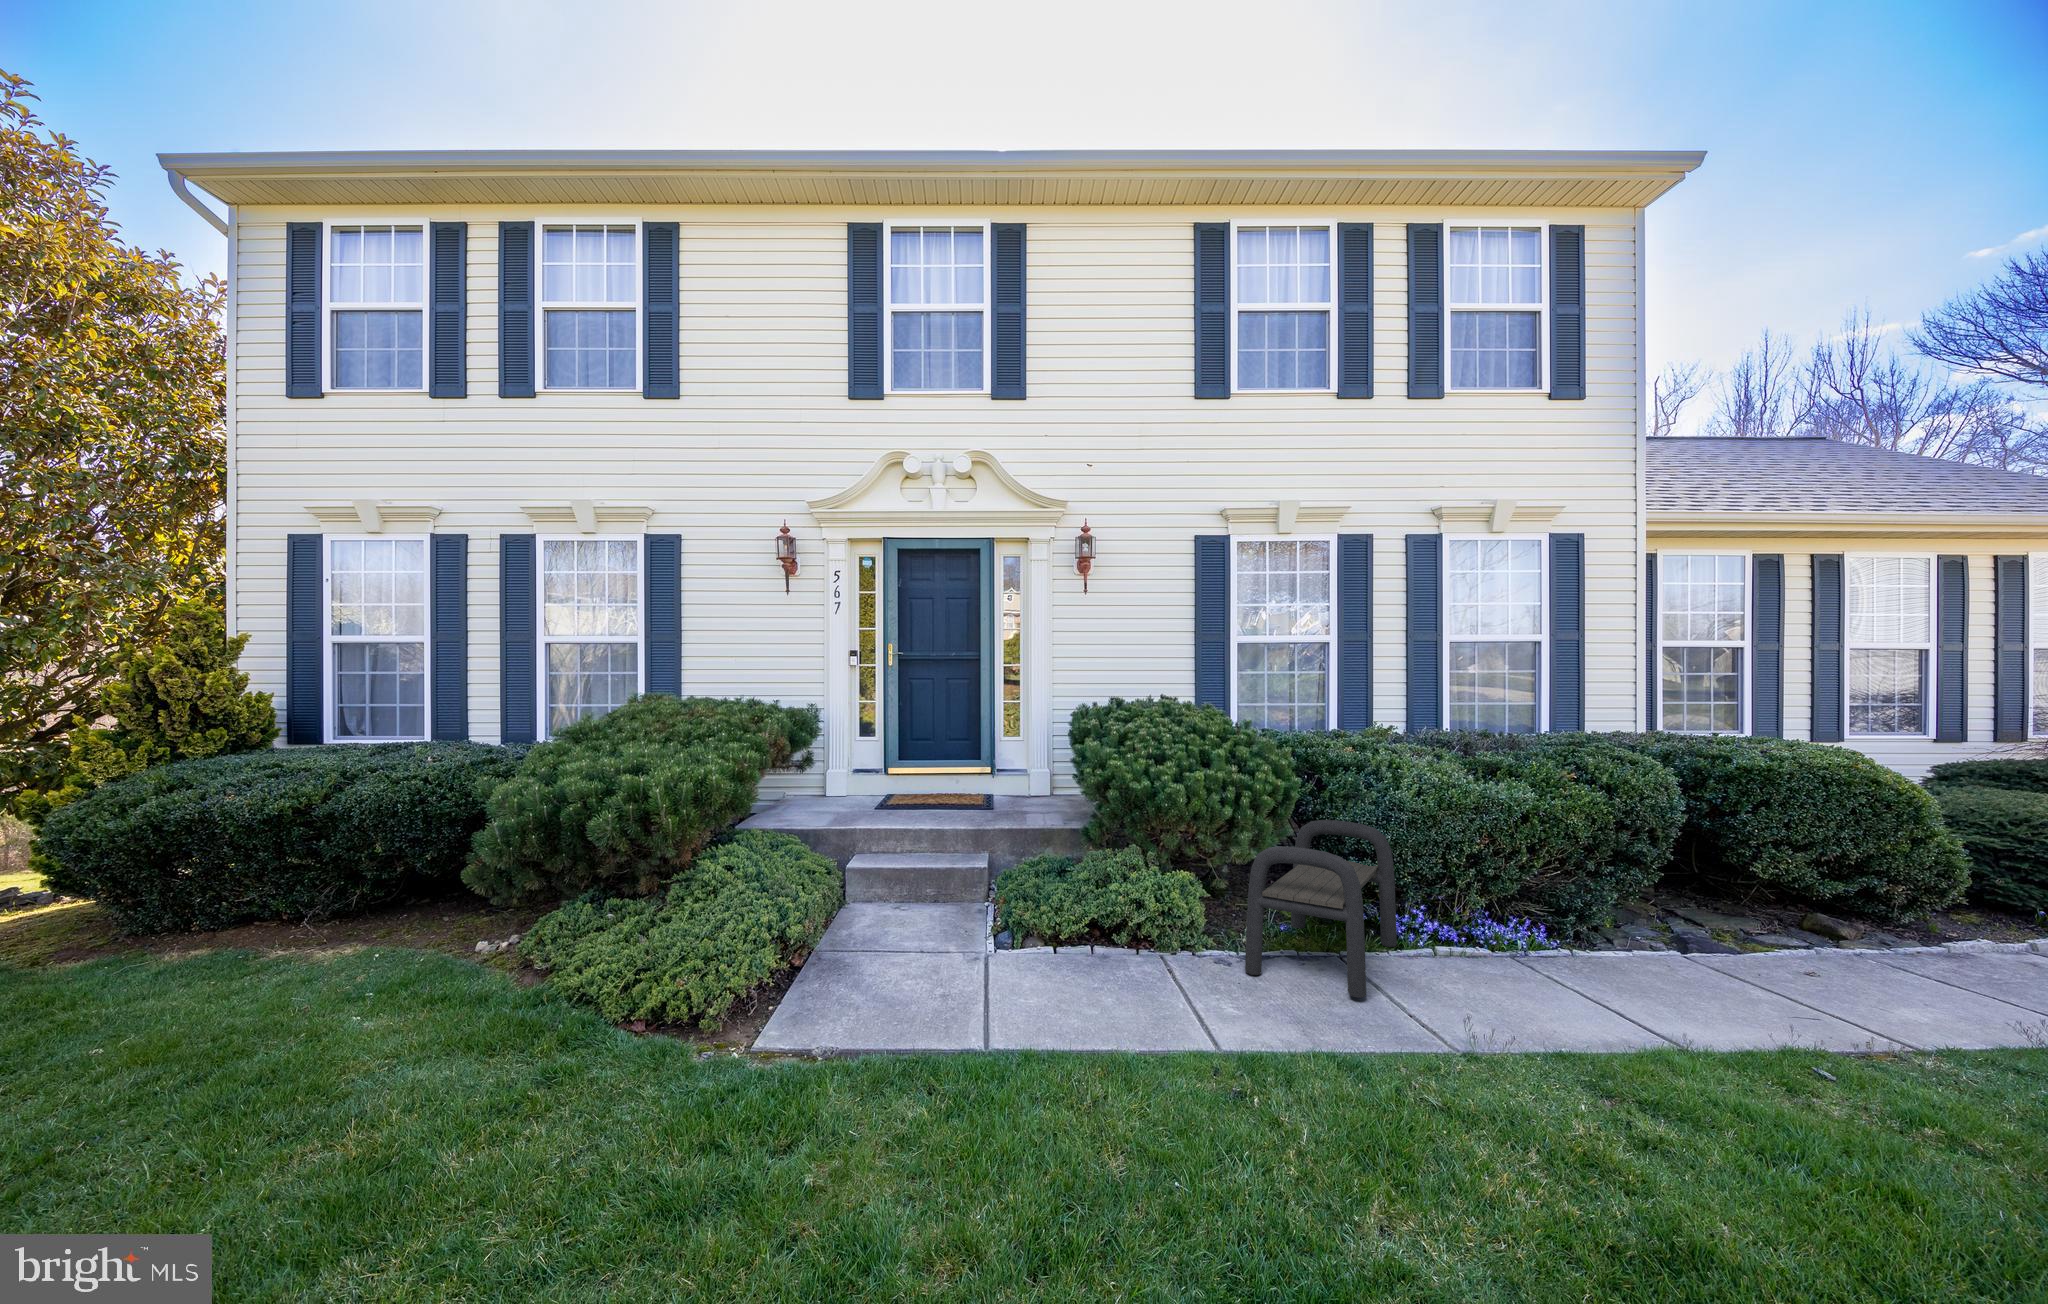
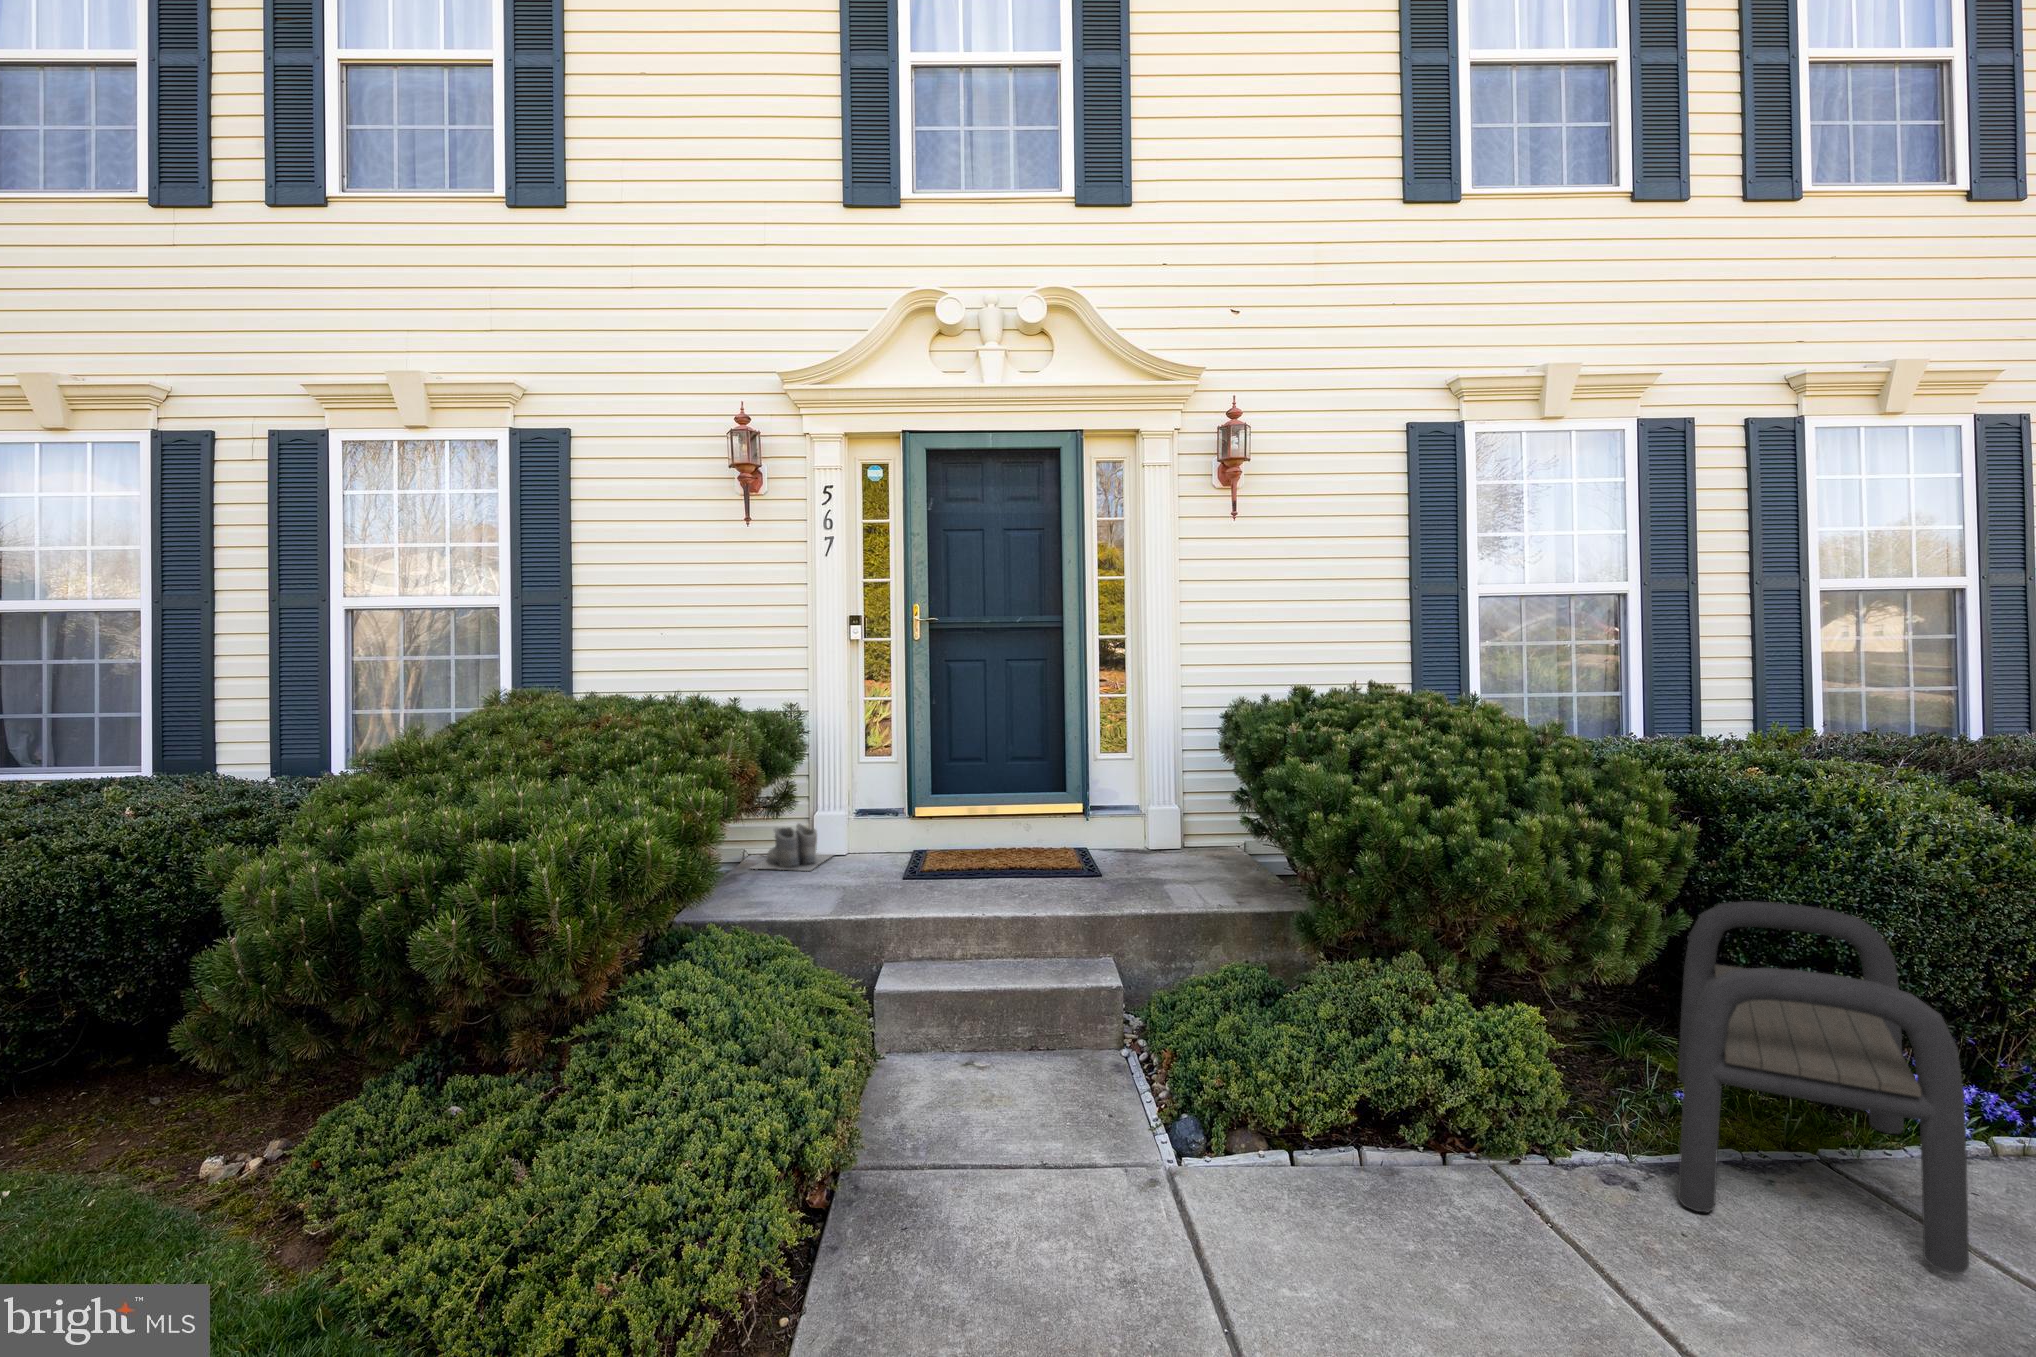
boots: none [782,777,838,806] -> present [750,824,833,871]

